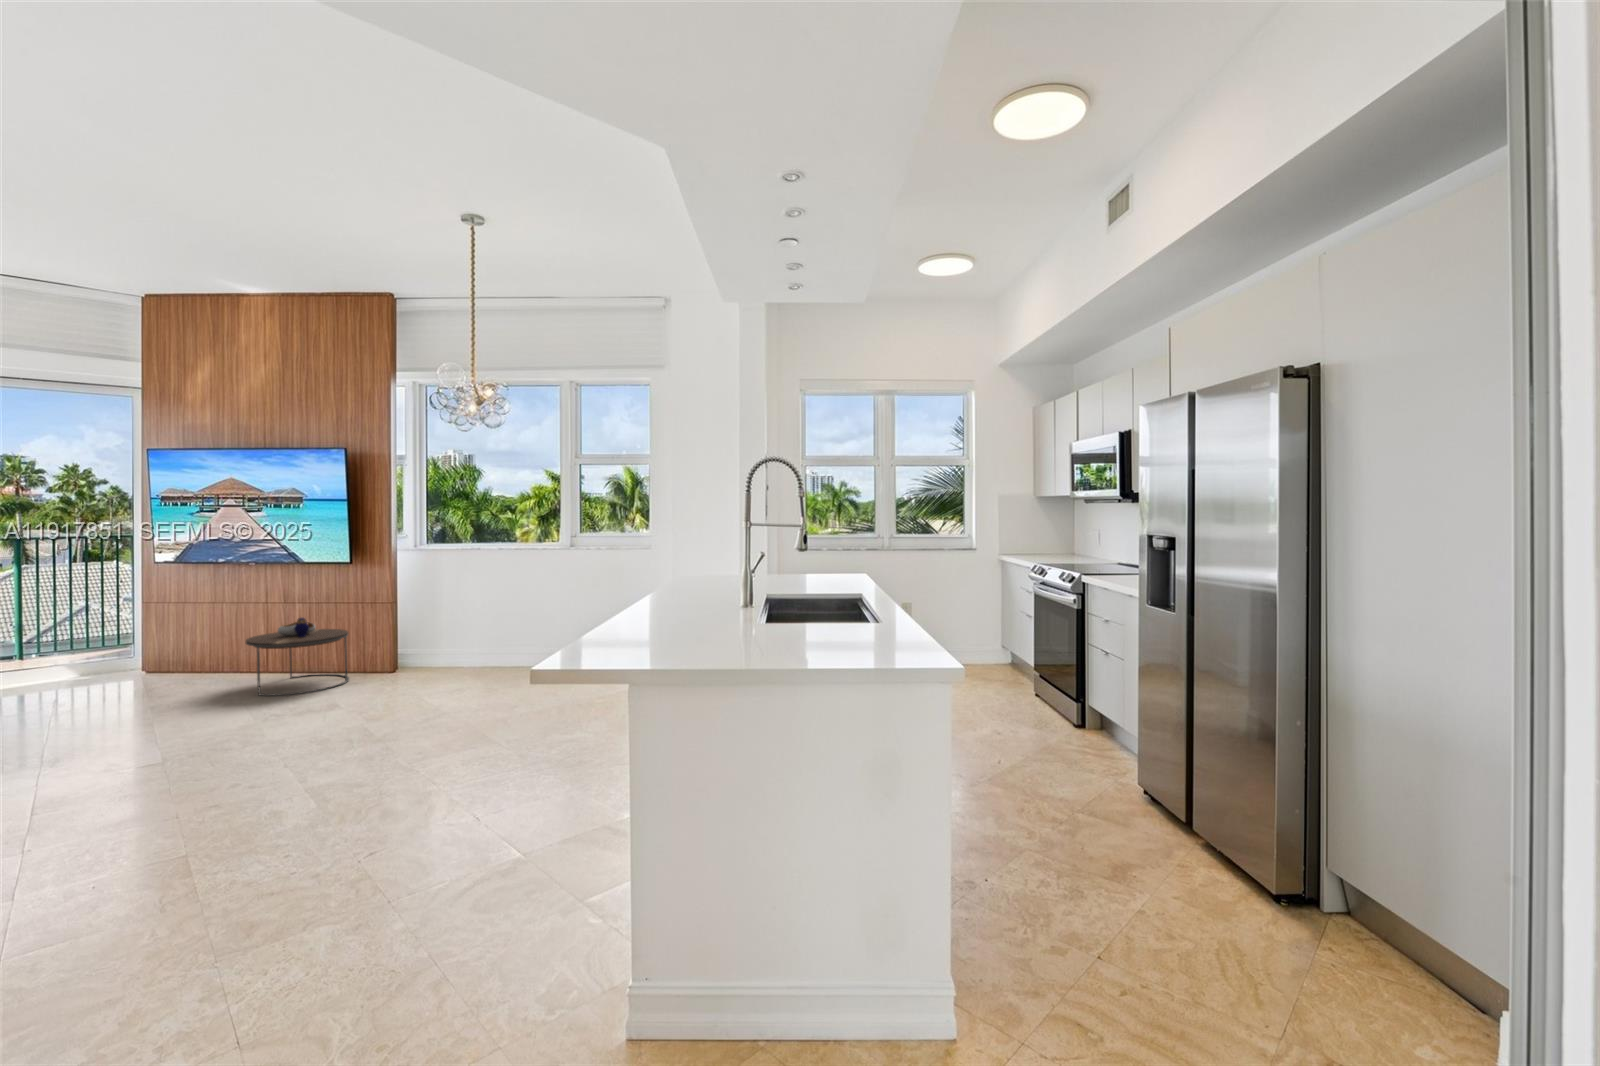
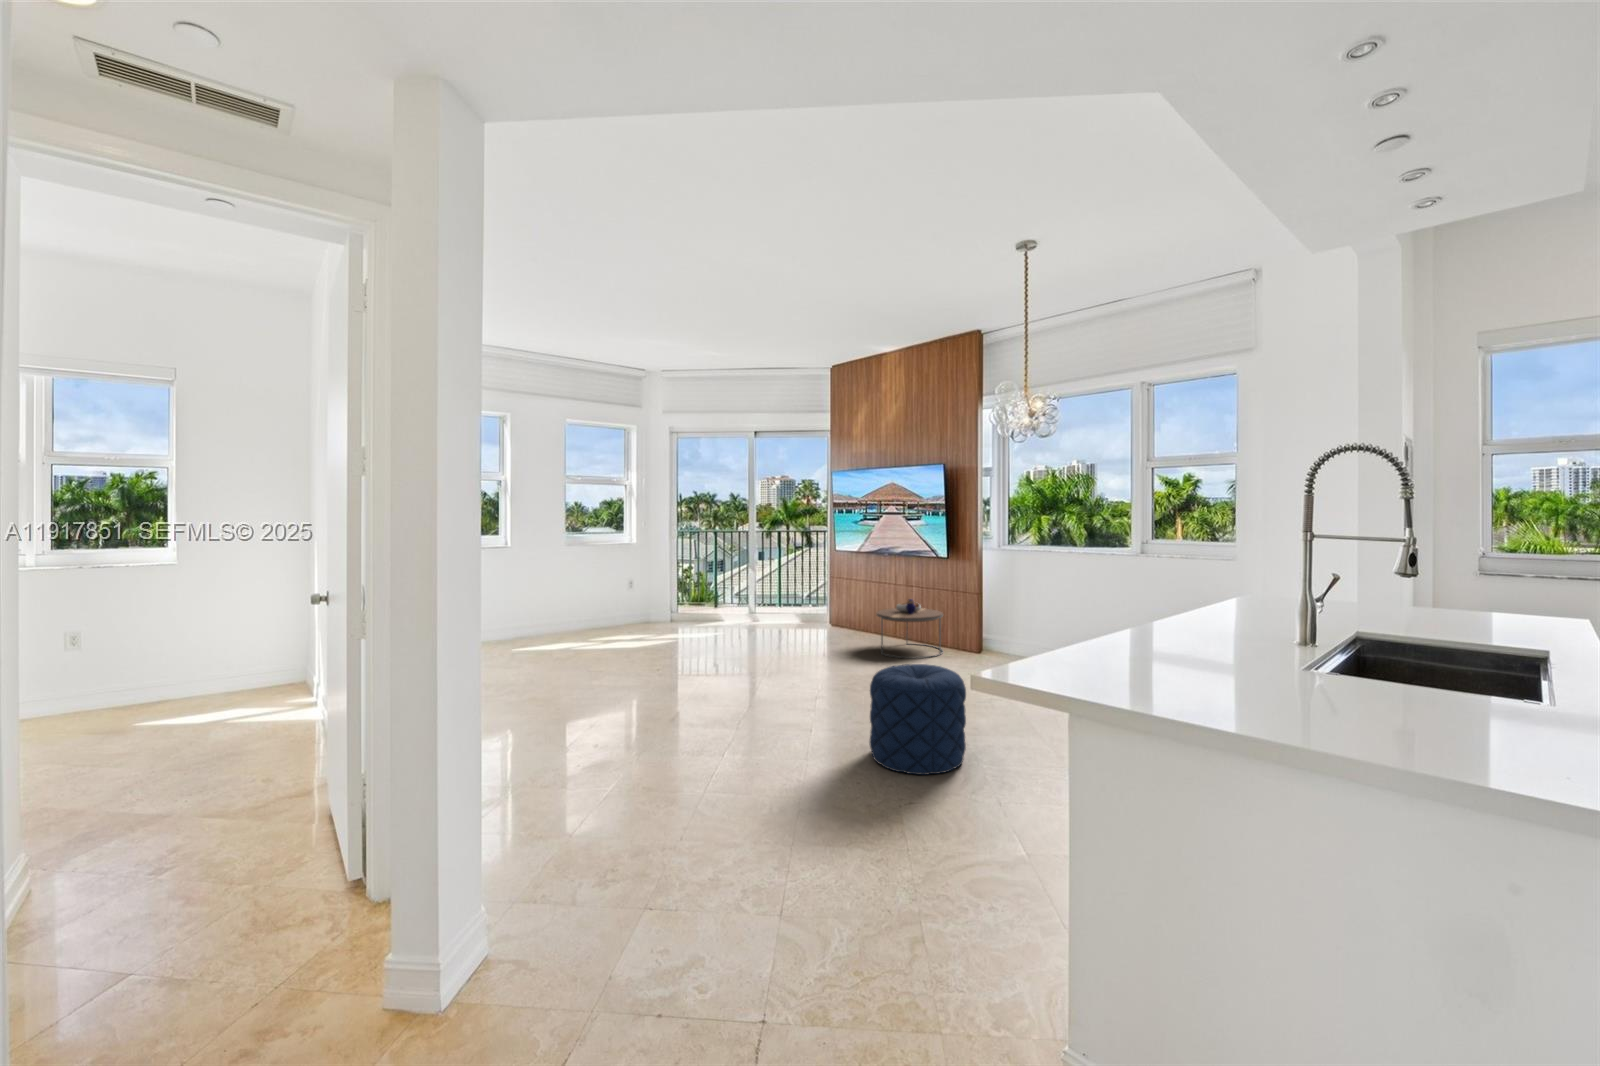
pouf: none [308,682,440,817] -> present [870,664,966,775]

